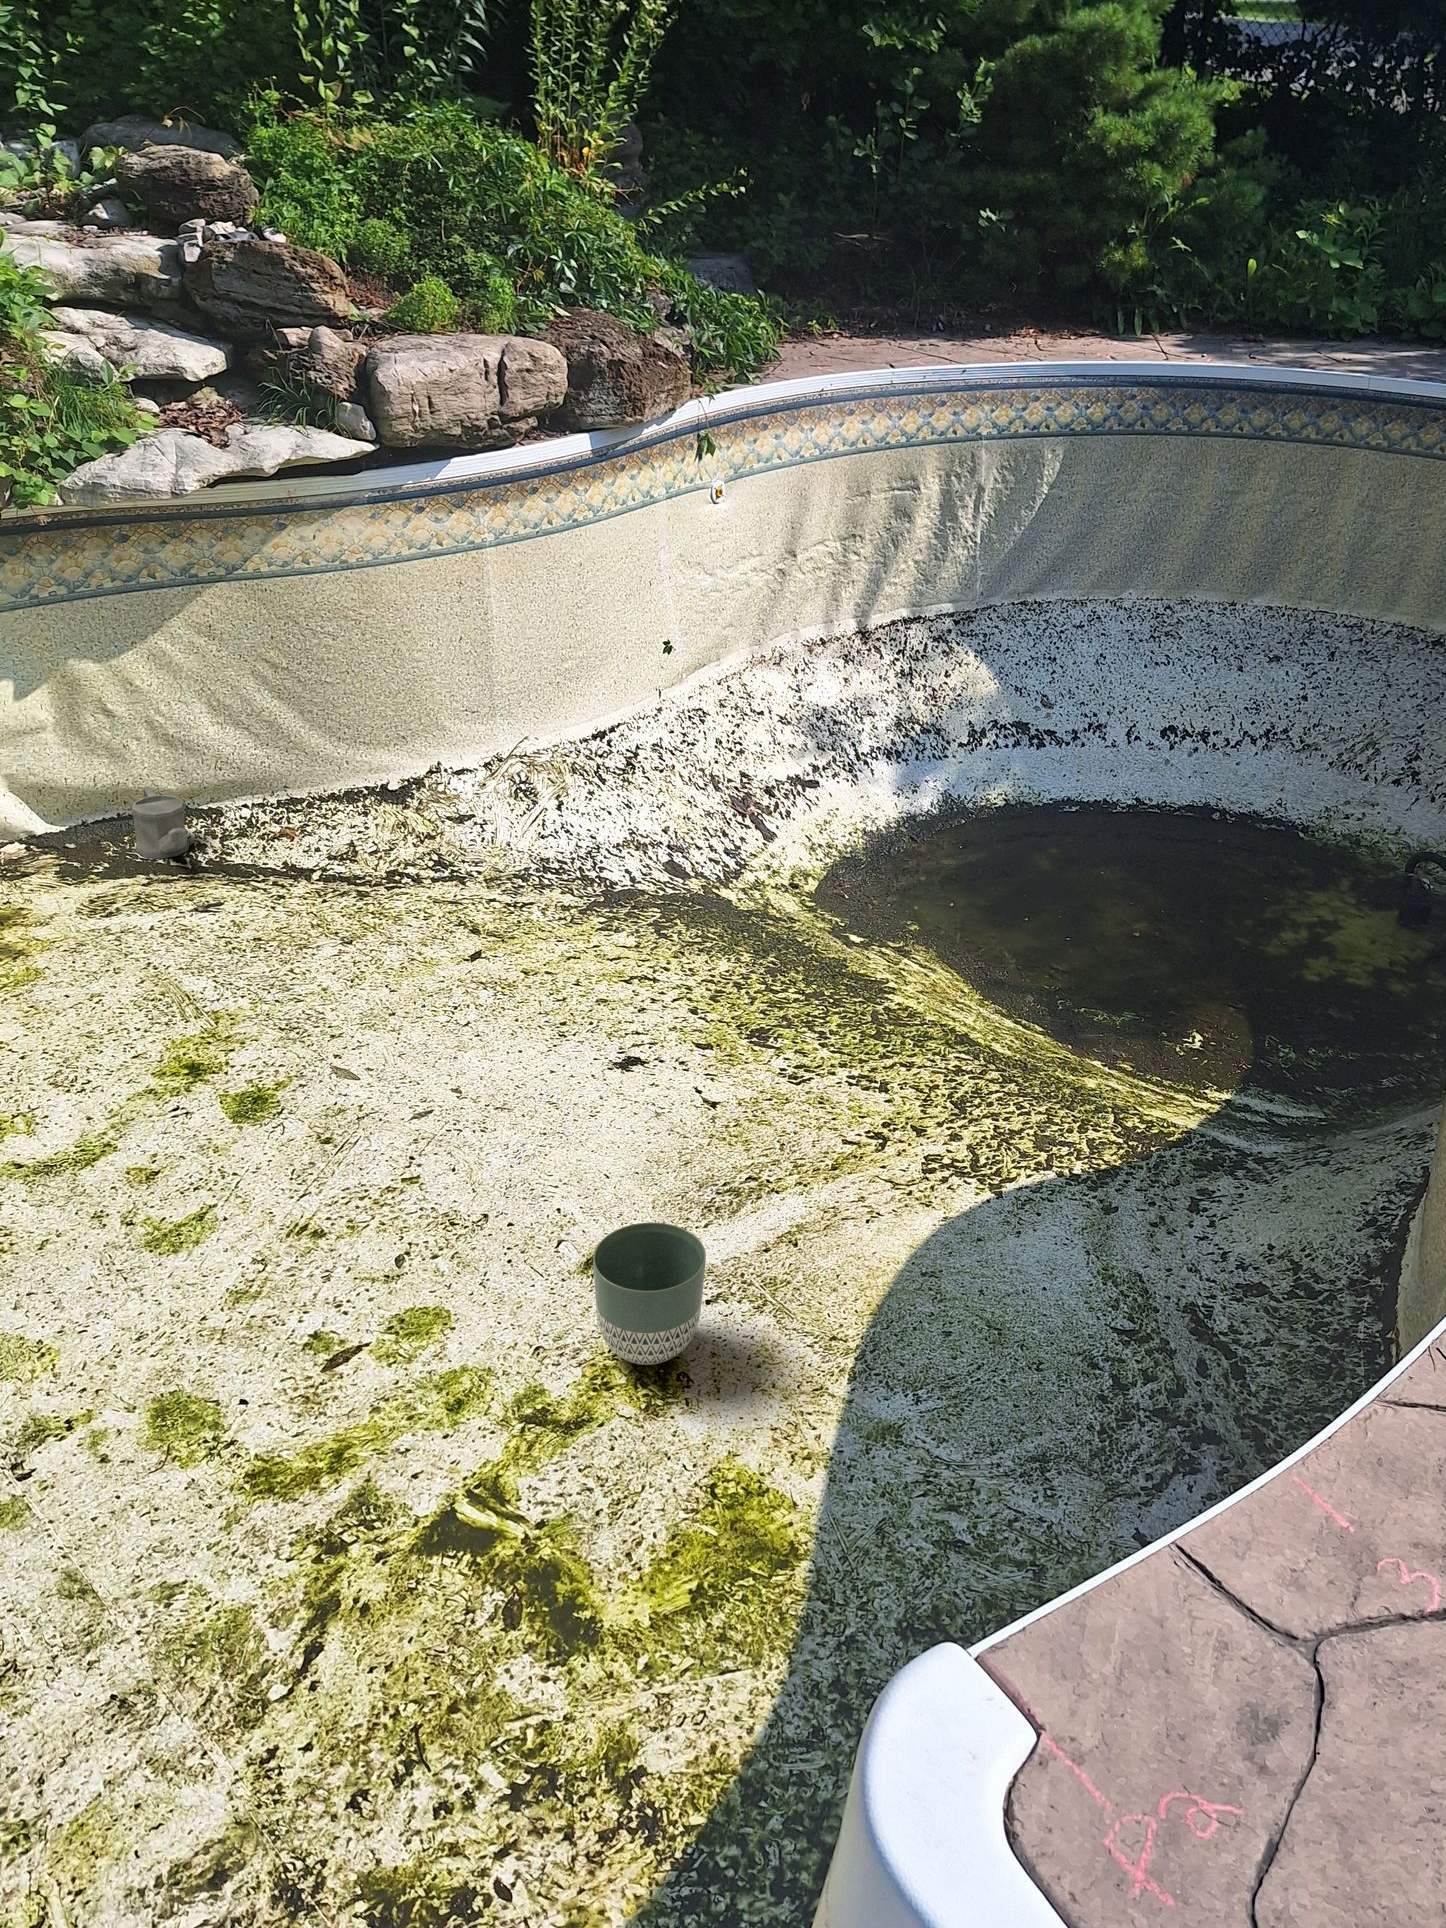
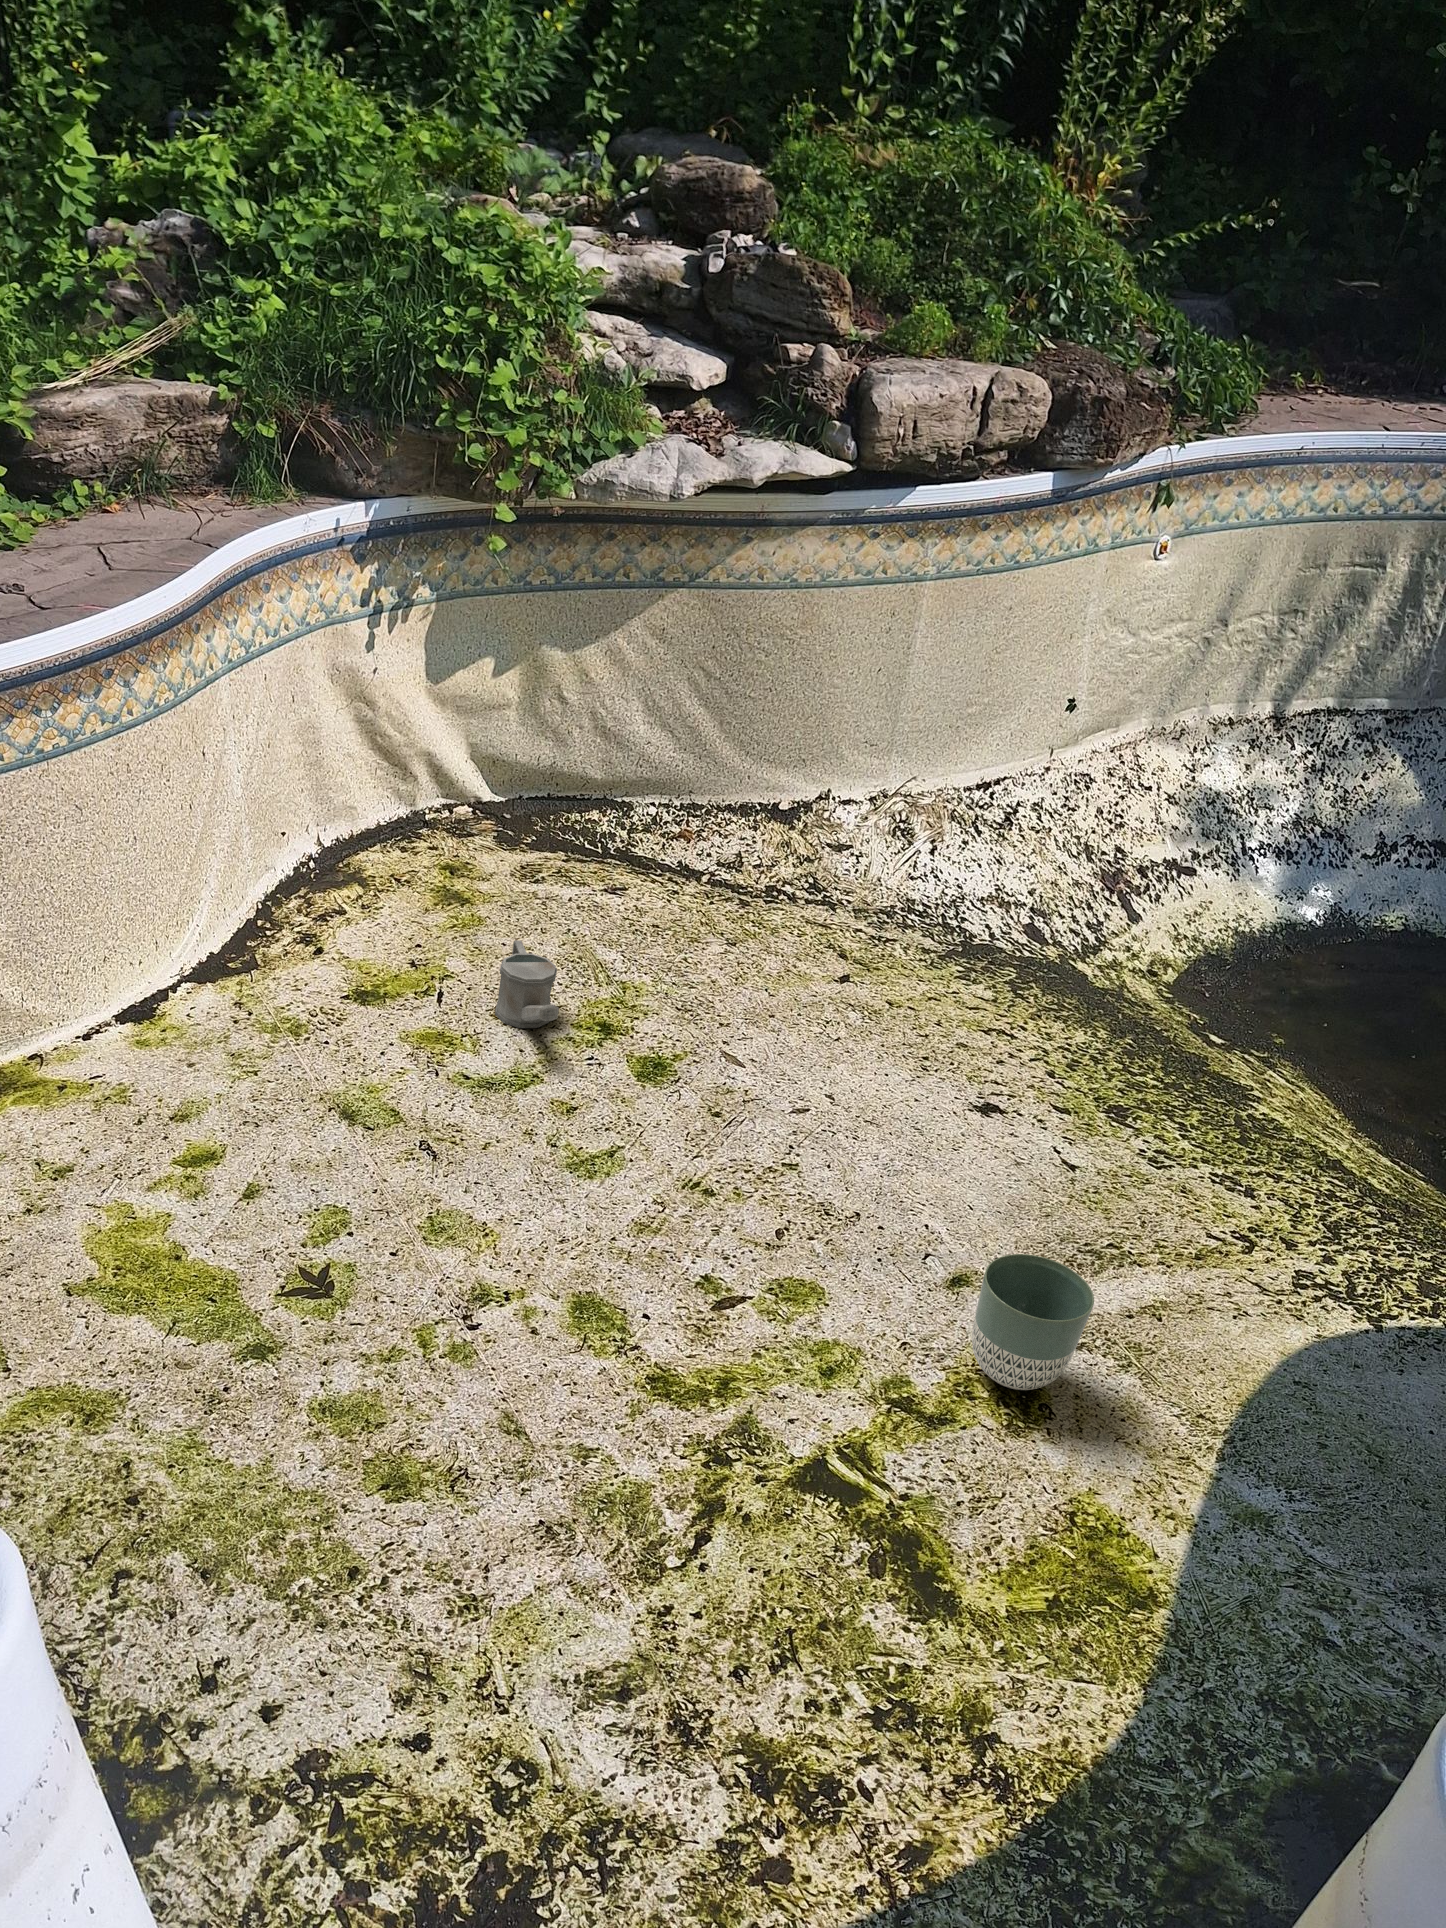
watering can: present [131,787,189,859] -> present [495,940,559,1028]

